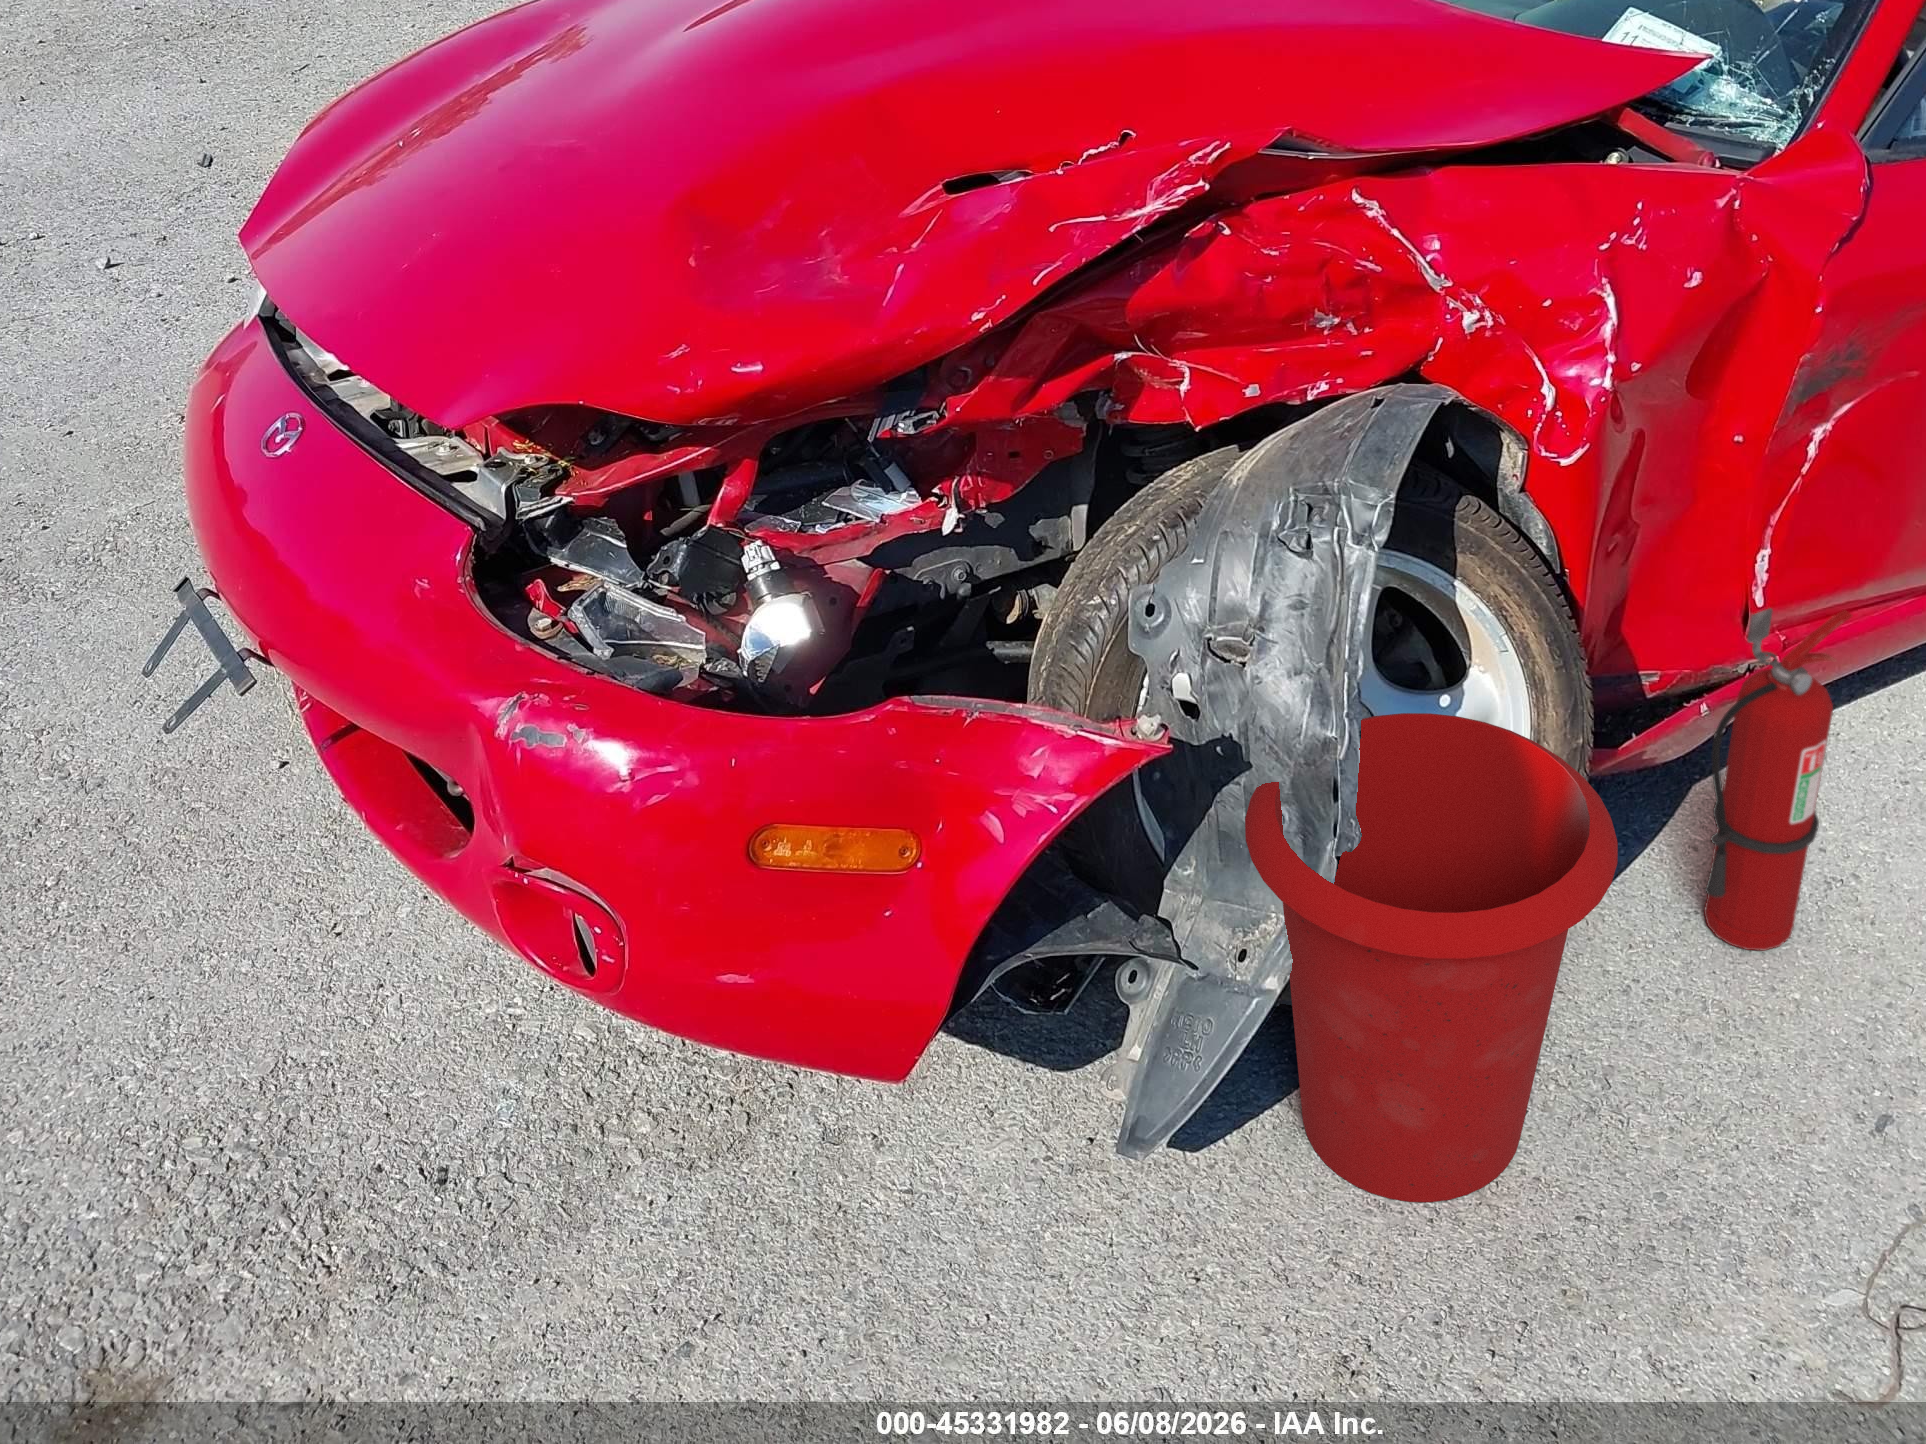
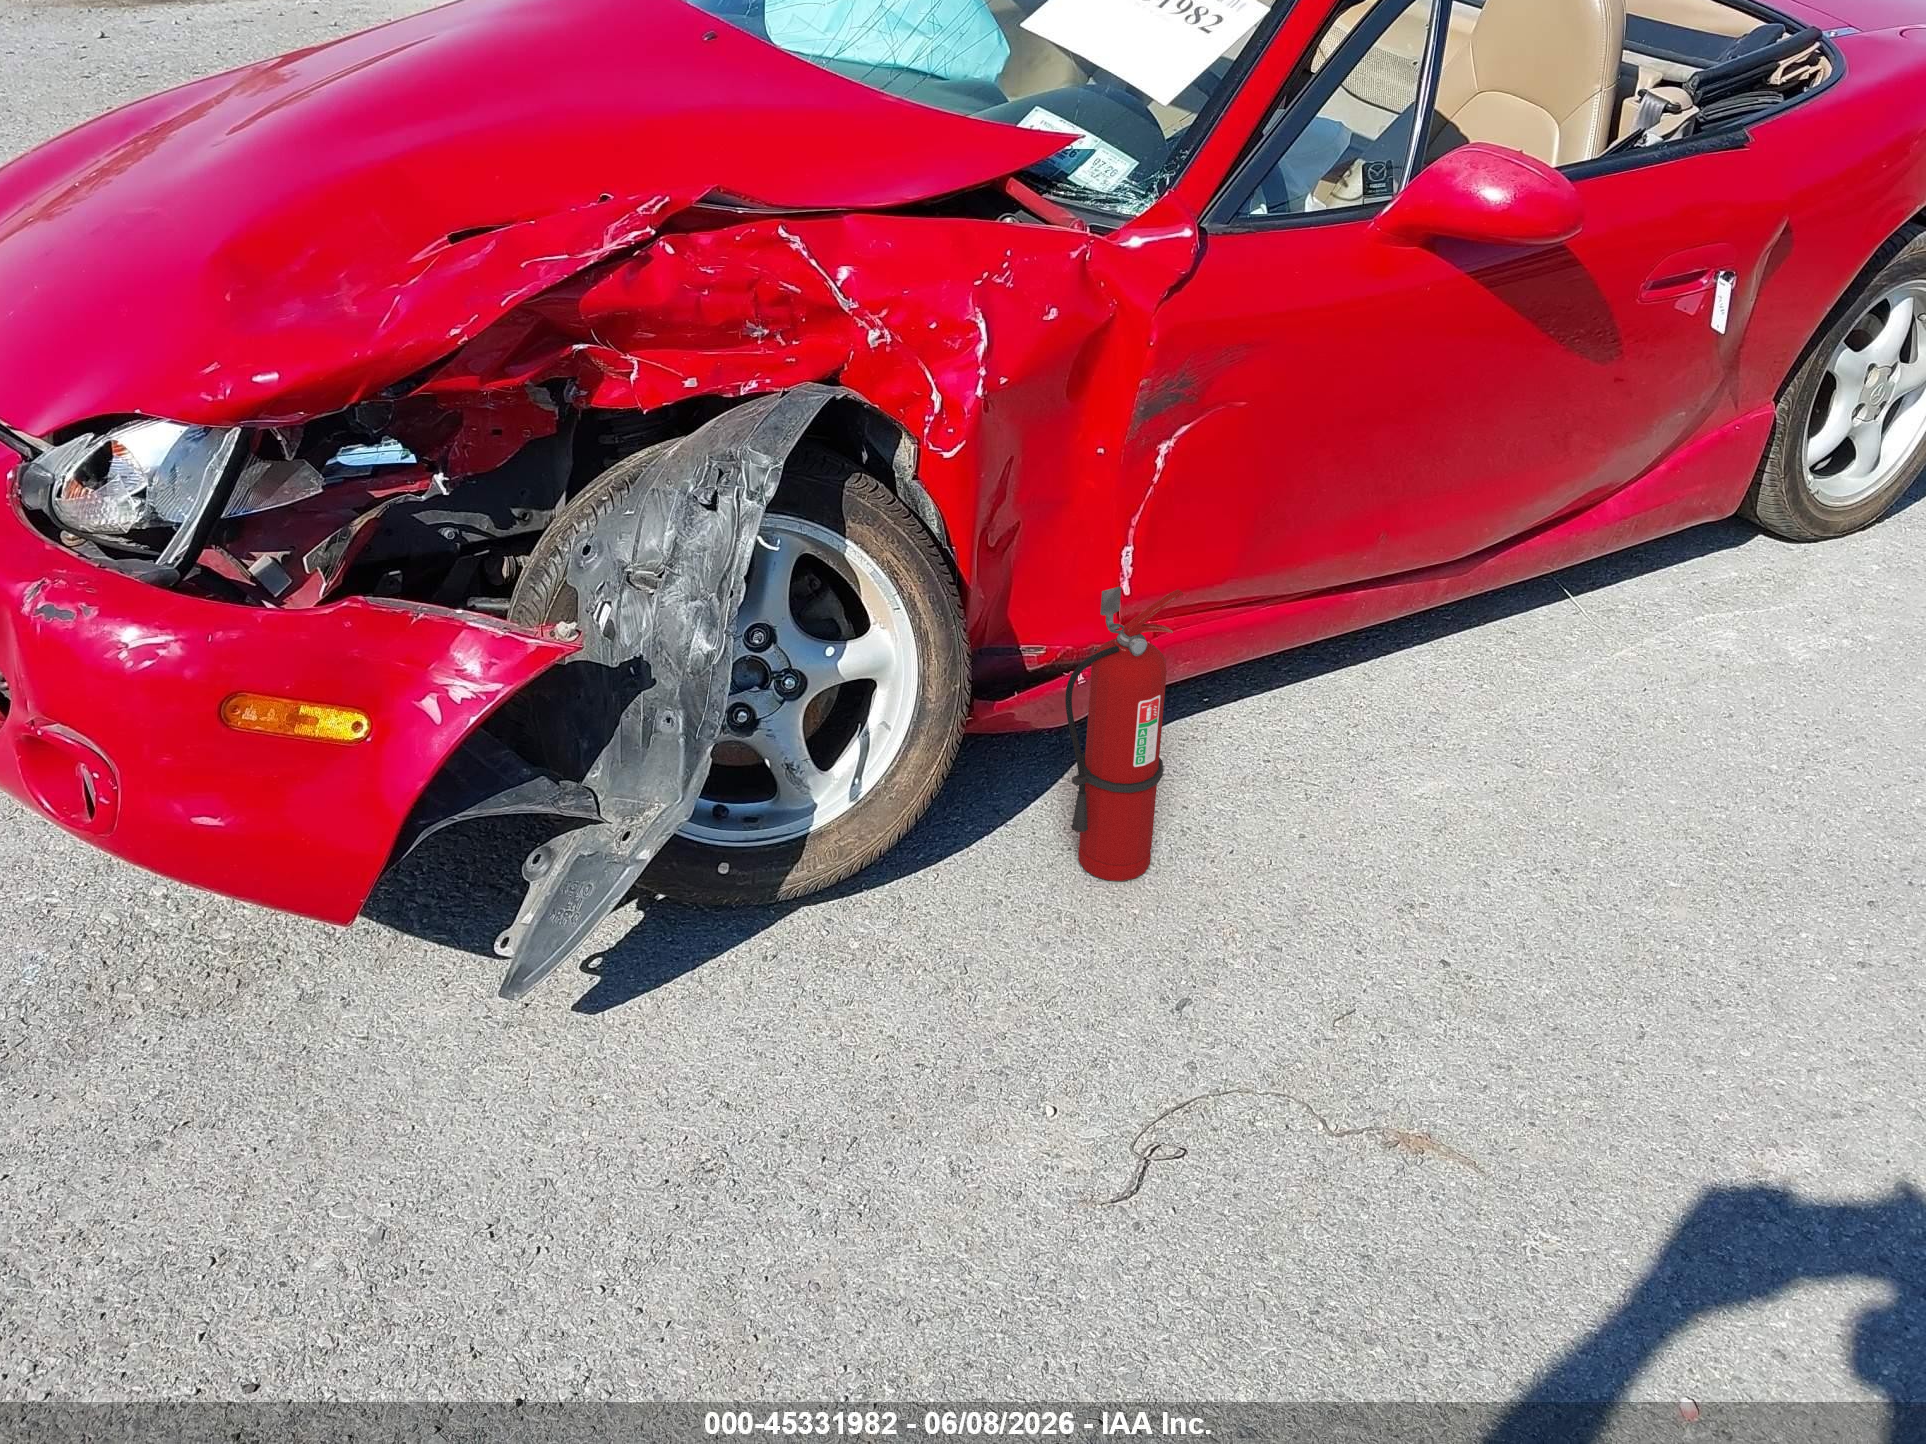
waste bin: present [1245,713,1618,1202] -> none [648,650,947,1053]

